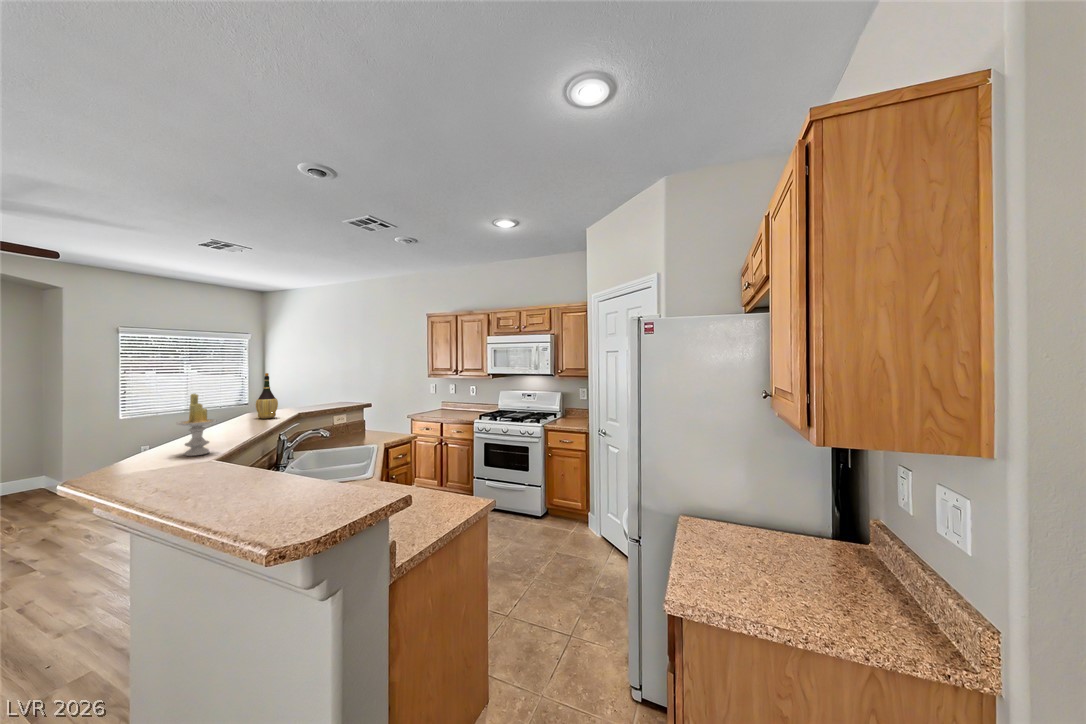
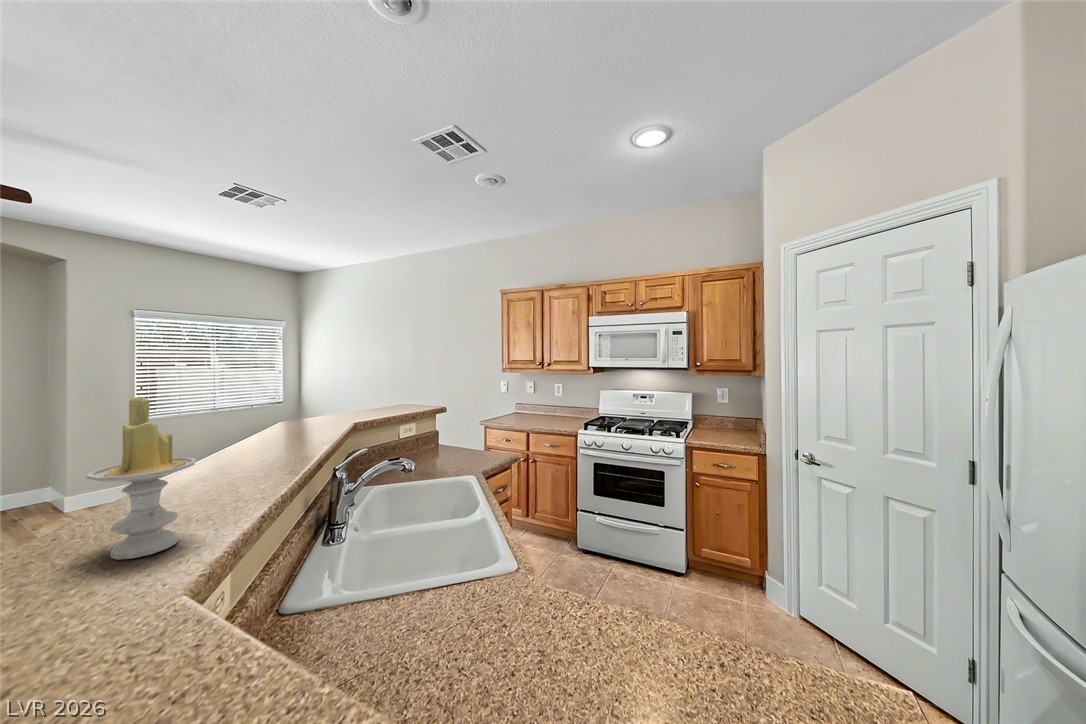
wine bottle: present [256,373,278,418] -> none [290,361,323,433]

